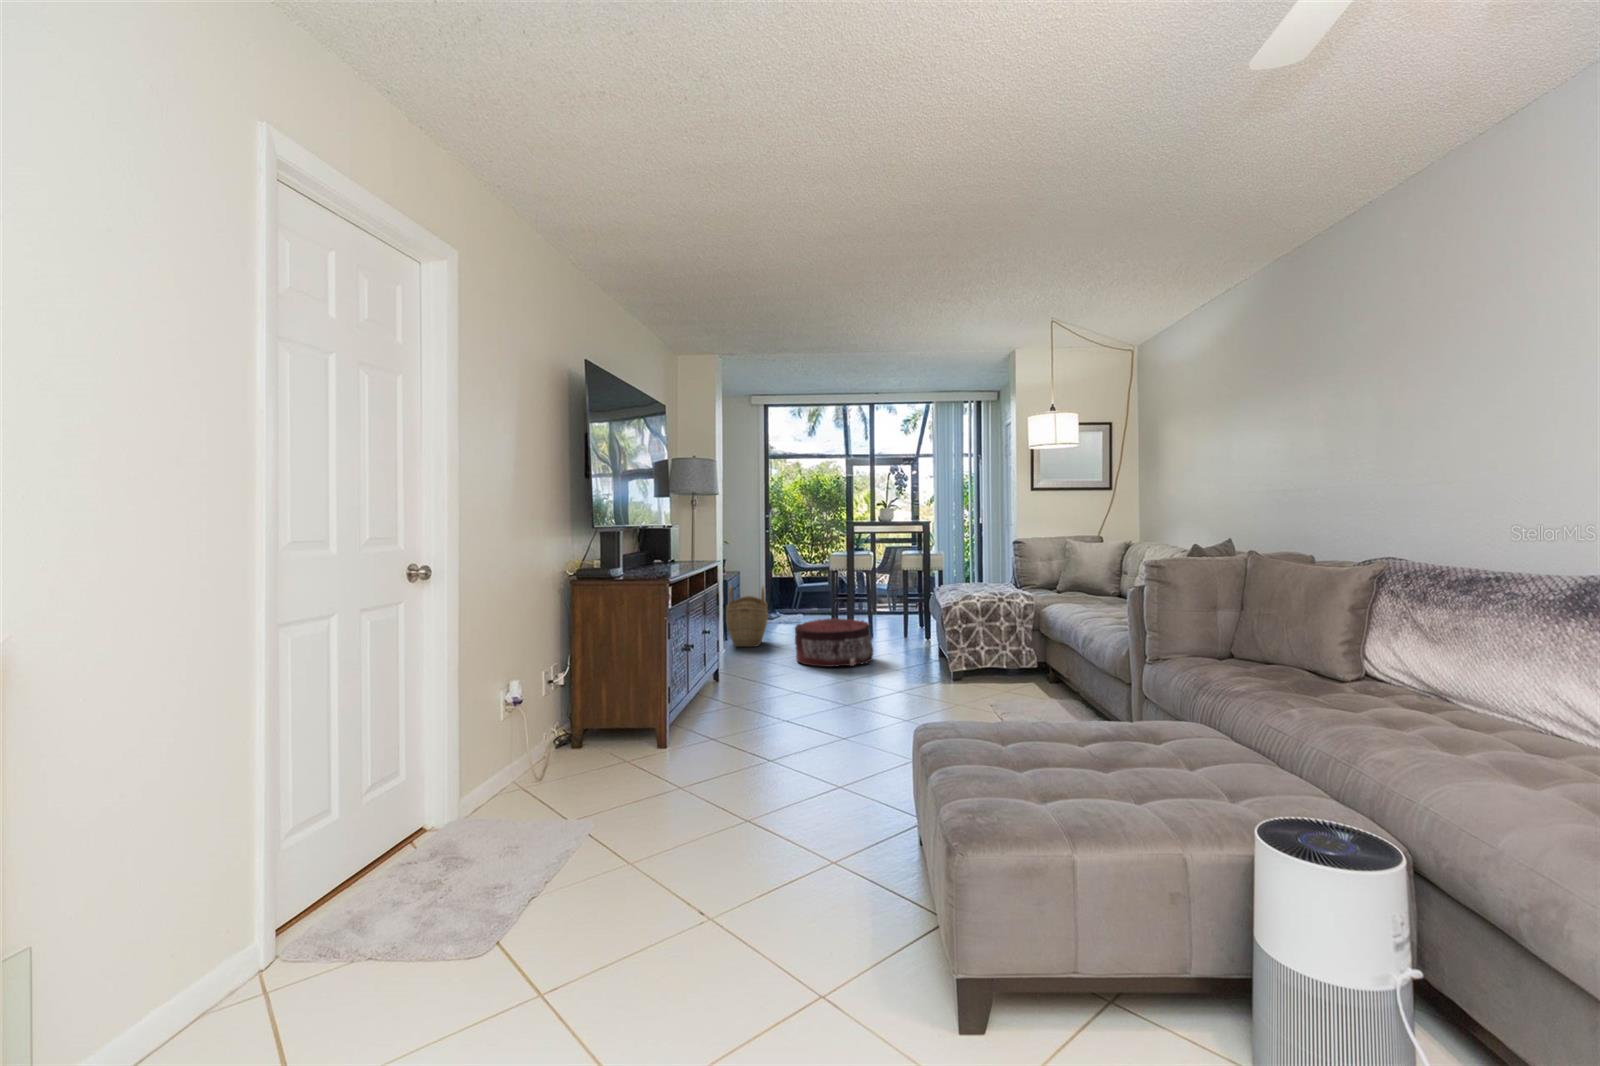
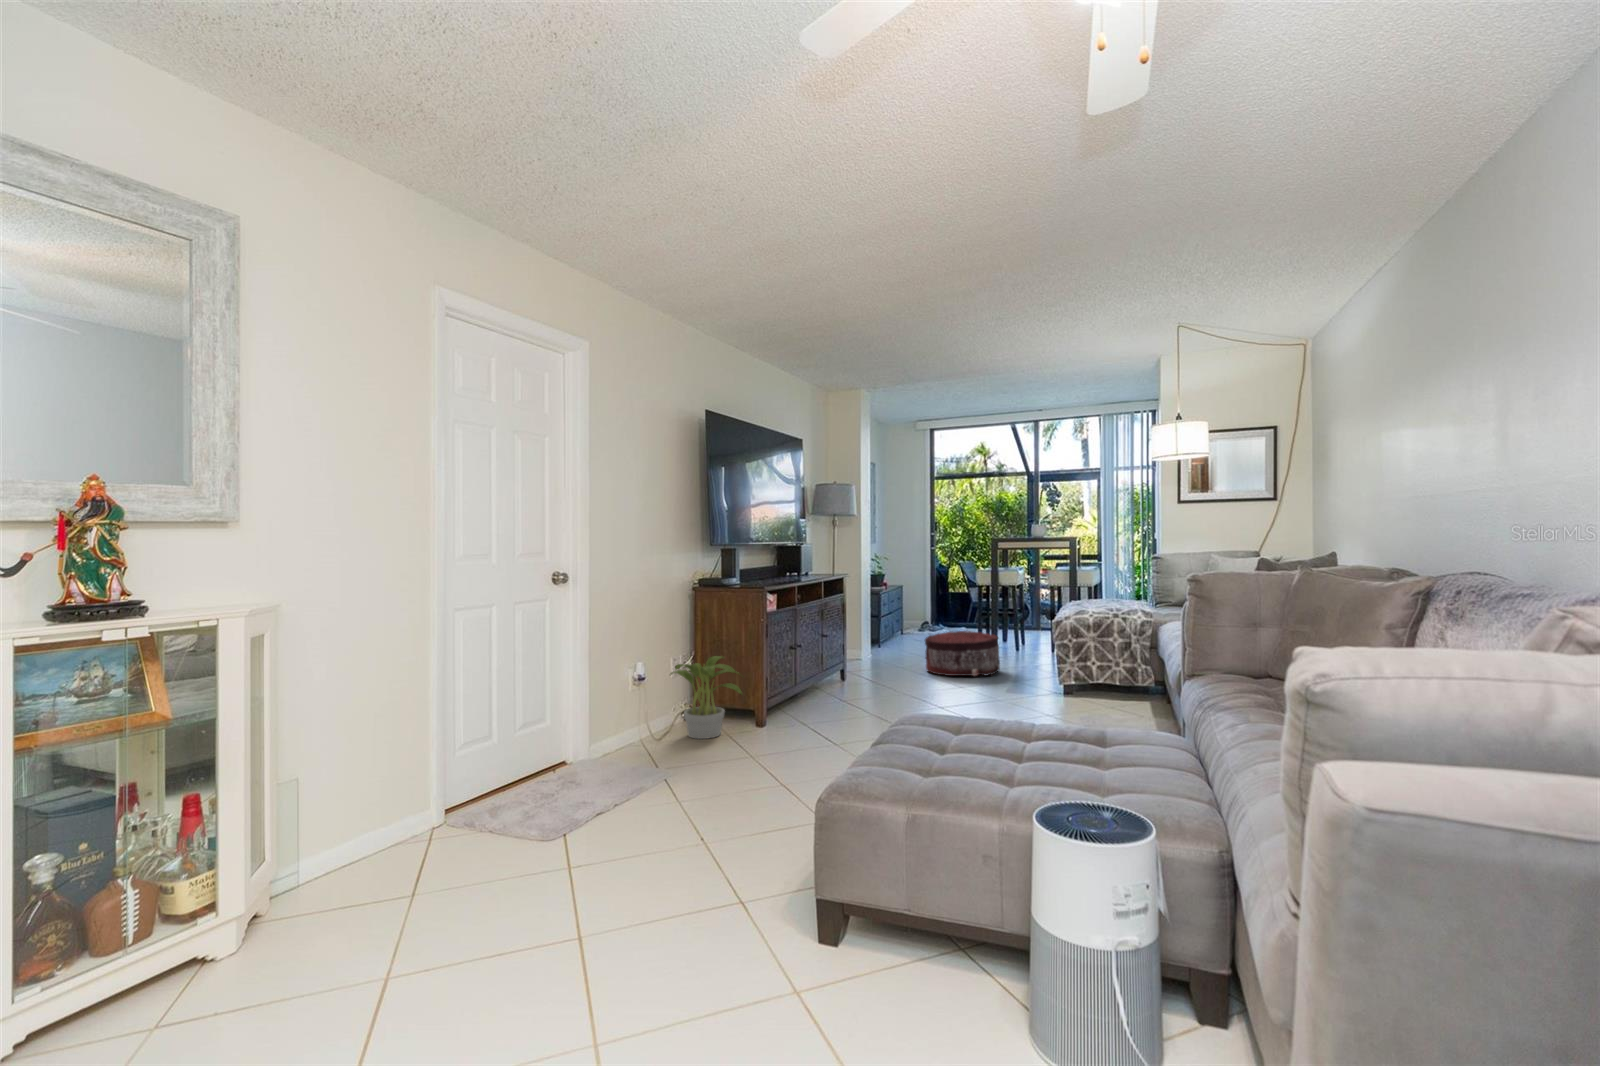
woven basket: present [726,586,768,647] -> none [874,598,914,656]
potted plant: none [548,666,657,775] -> present [670,656,742,739]

